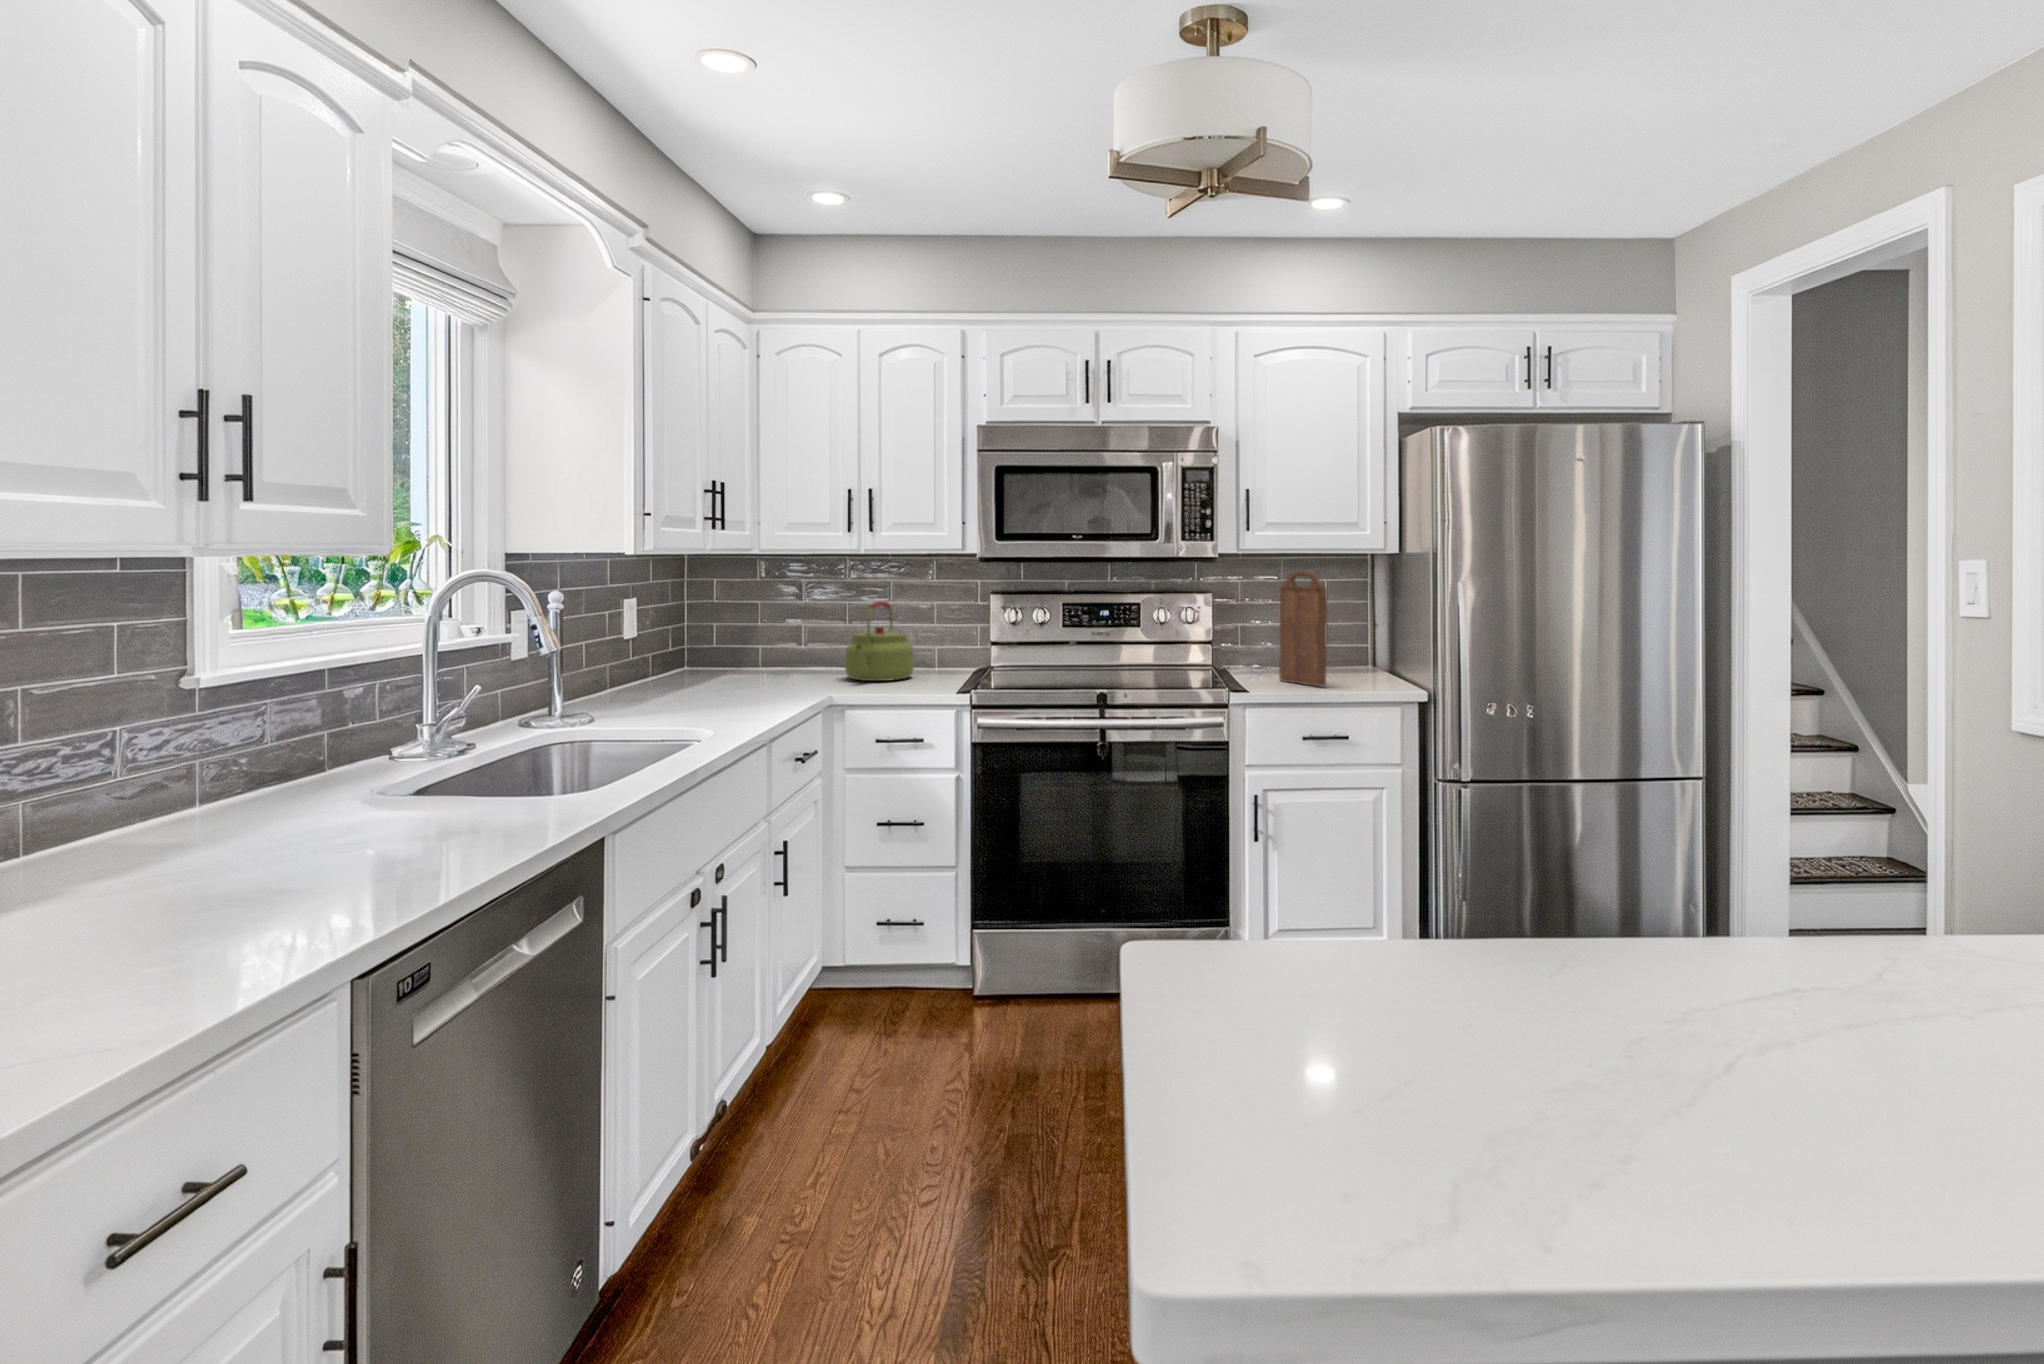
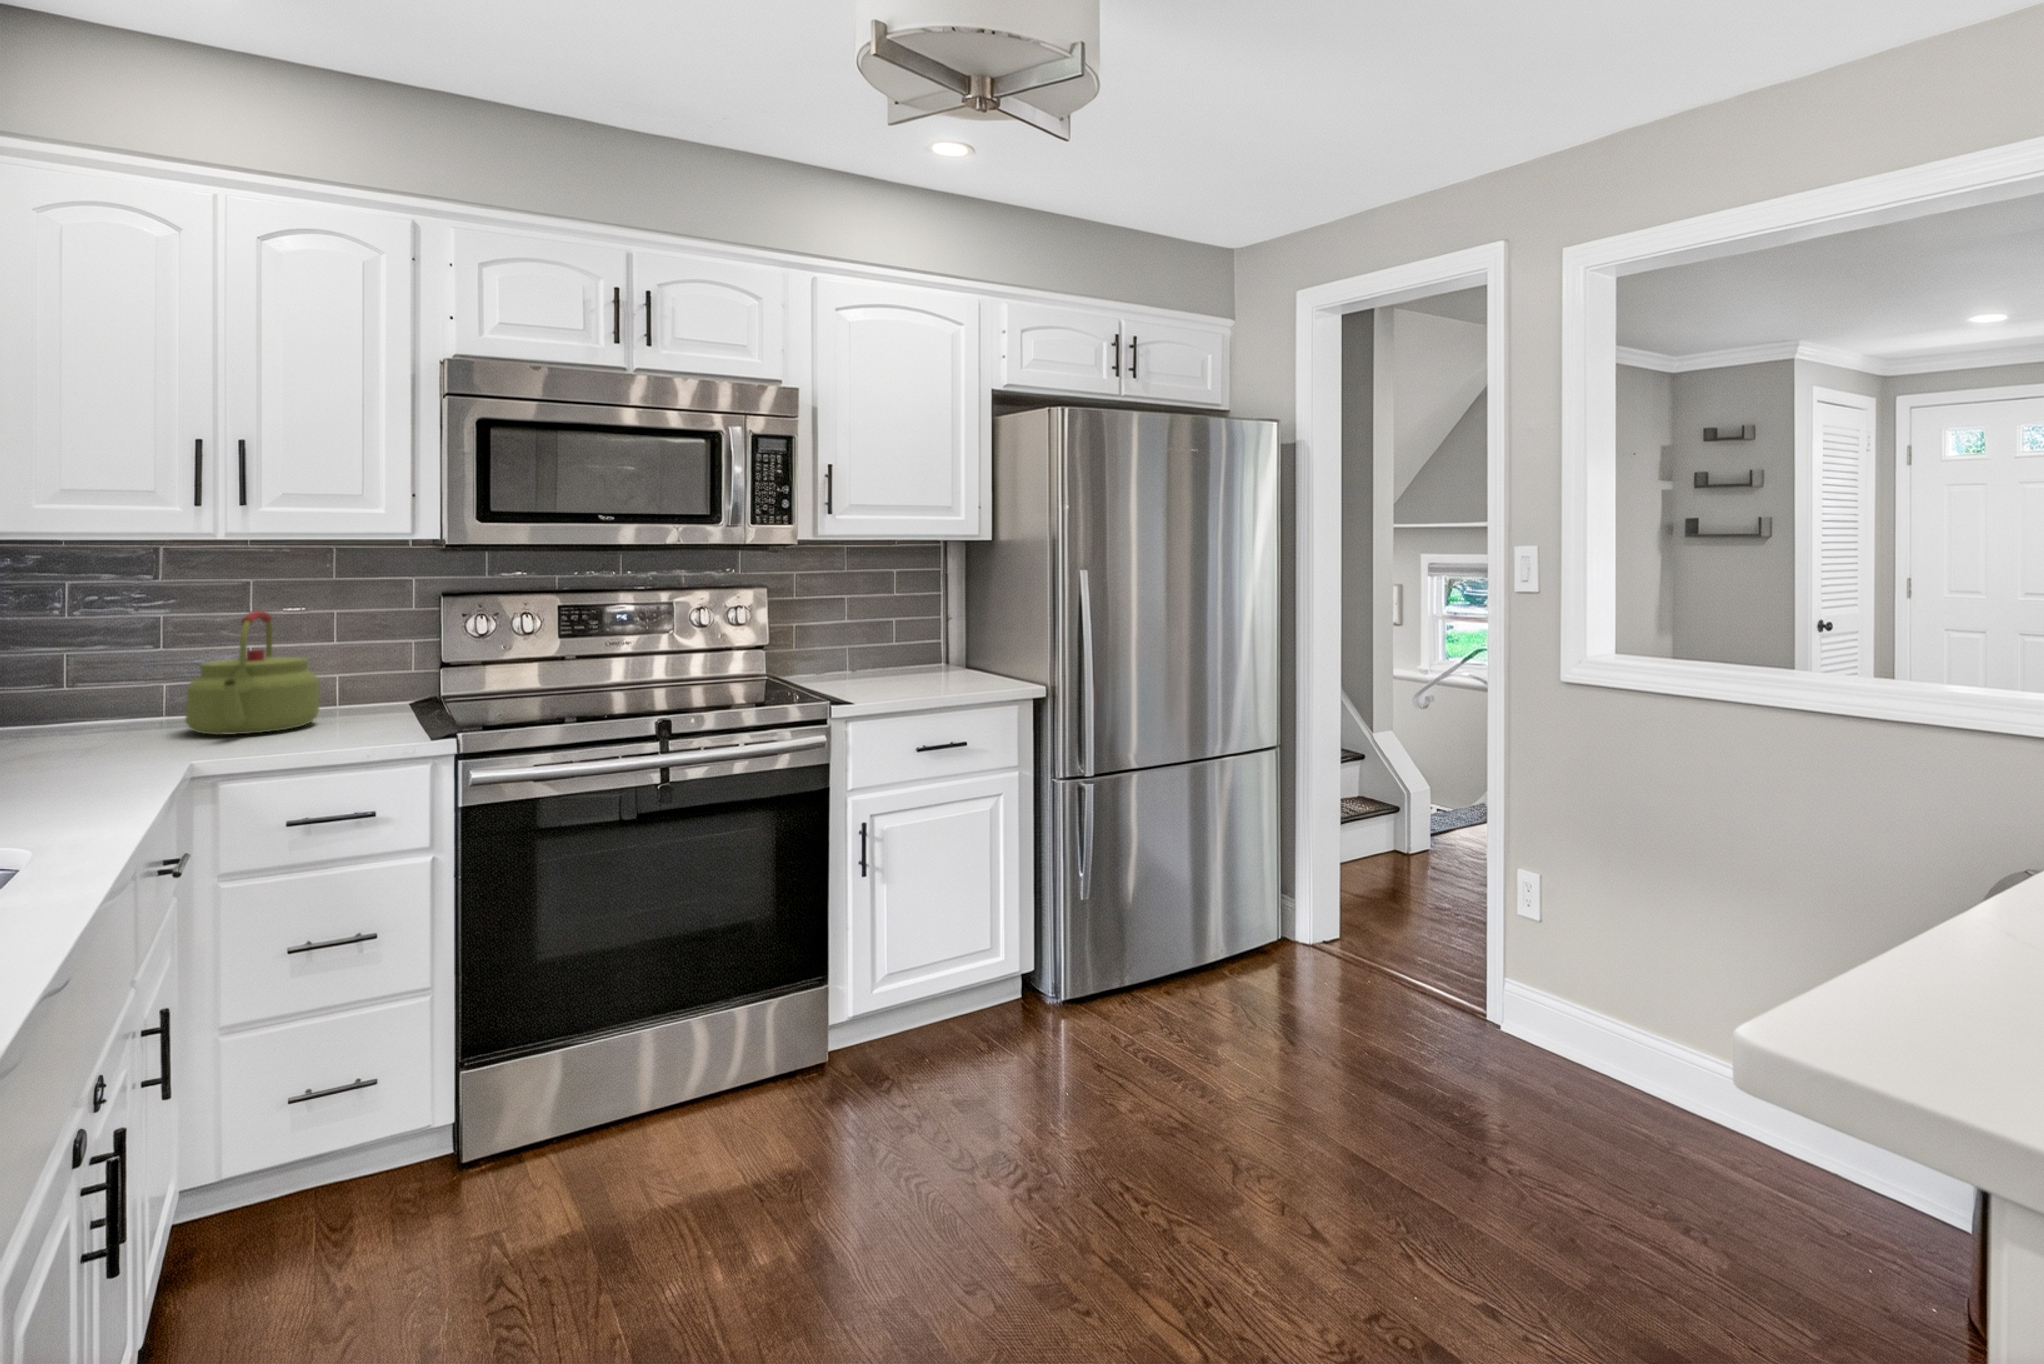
cutting board: present [1279,571,1327,687] -> none [869,560,936,690]

